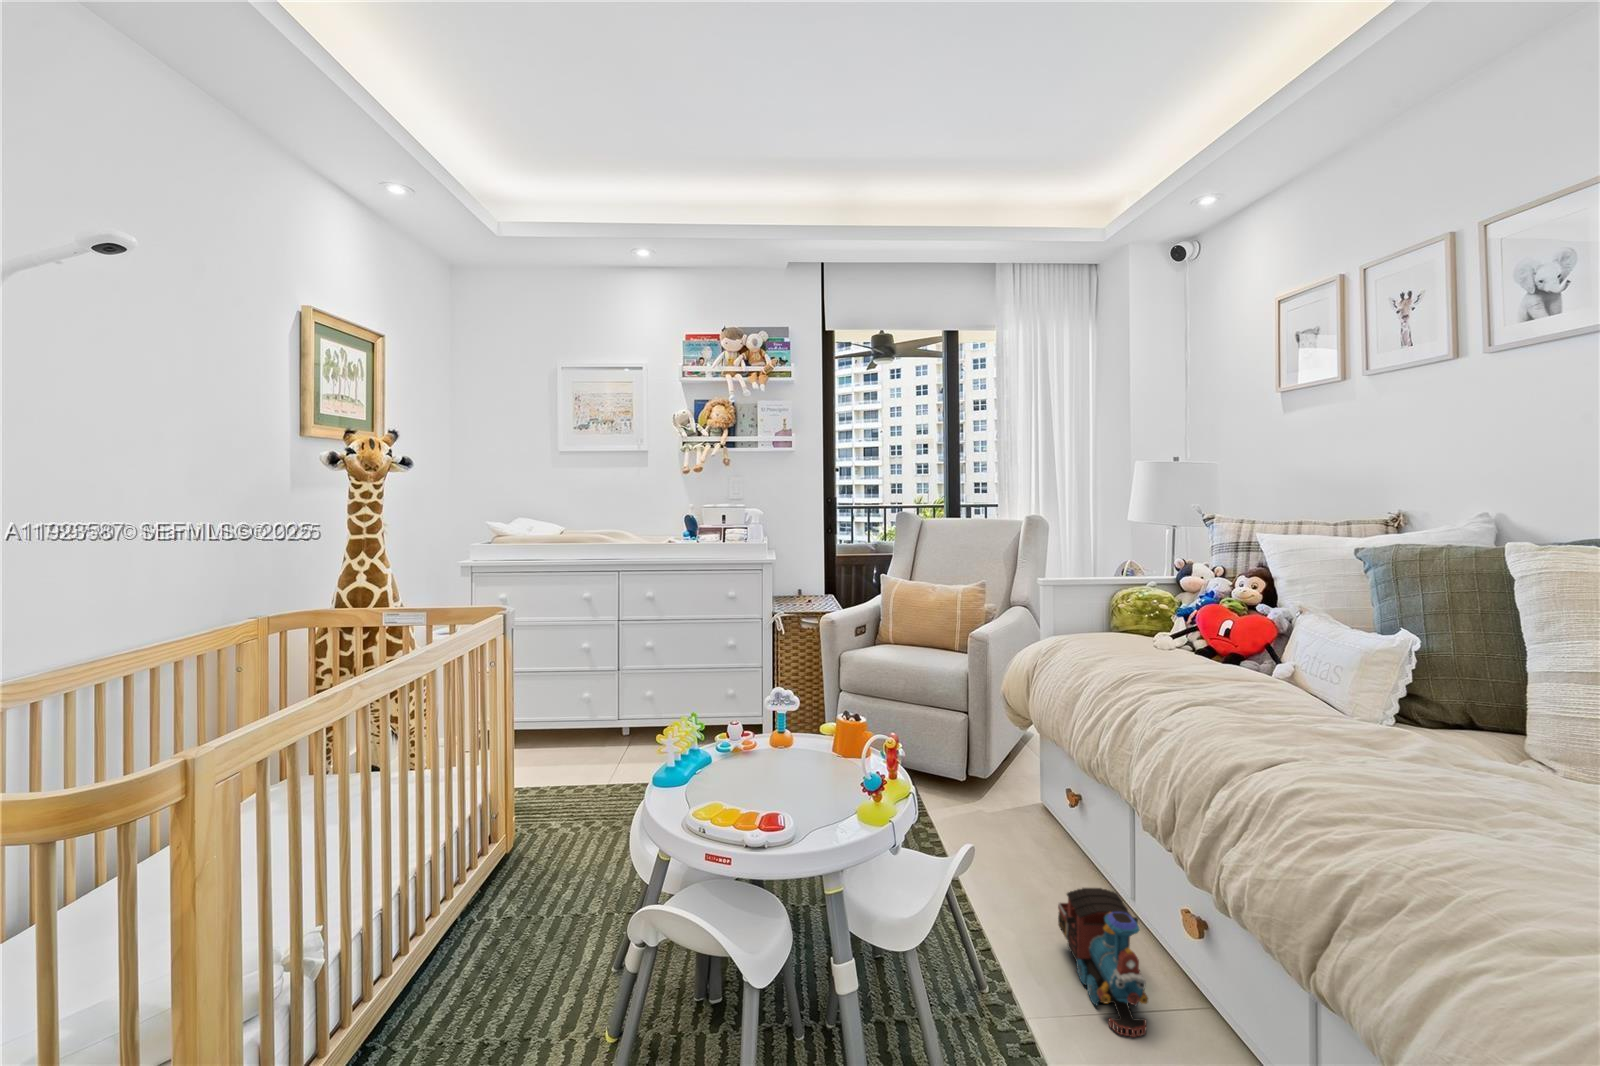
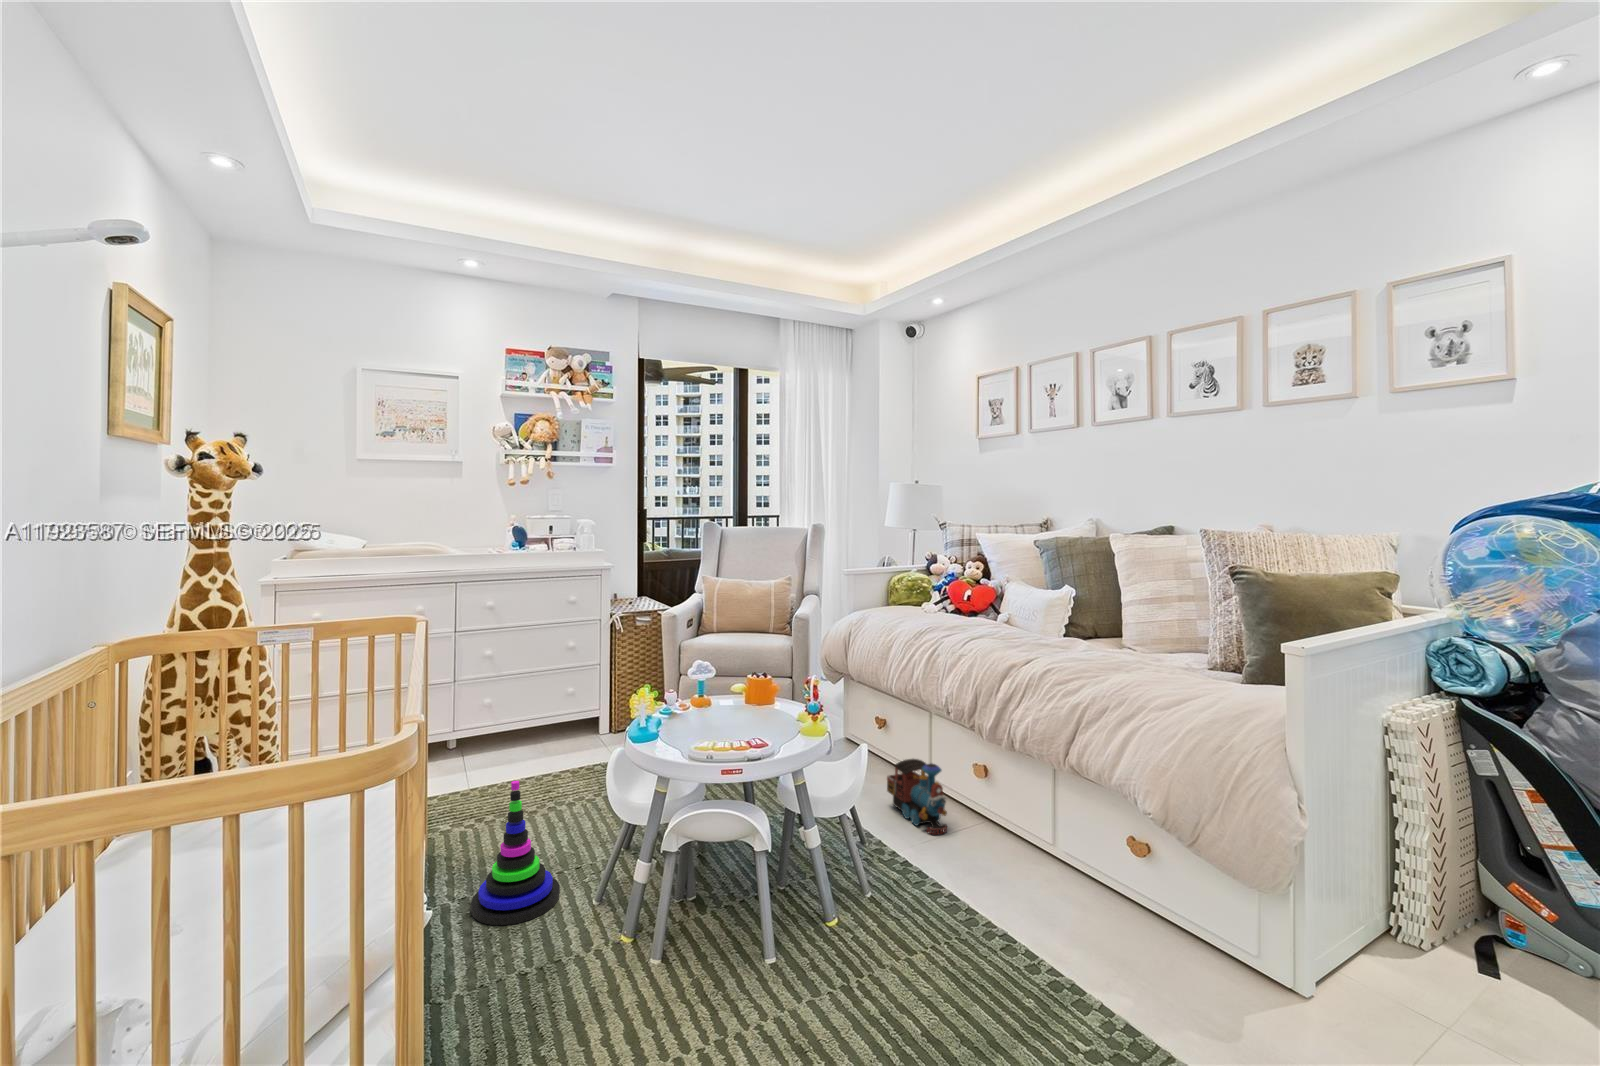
stacking toy: none [464,842,574,1029] -> present [471,781,560,925]

